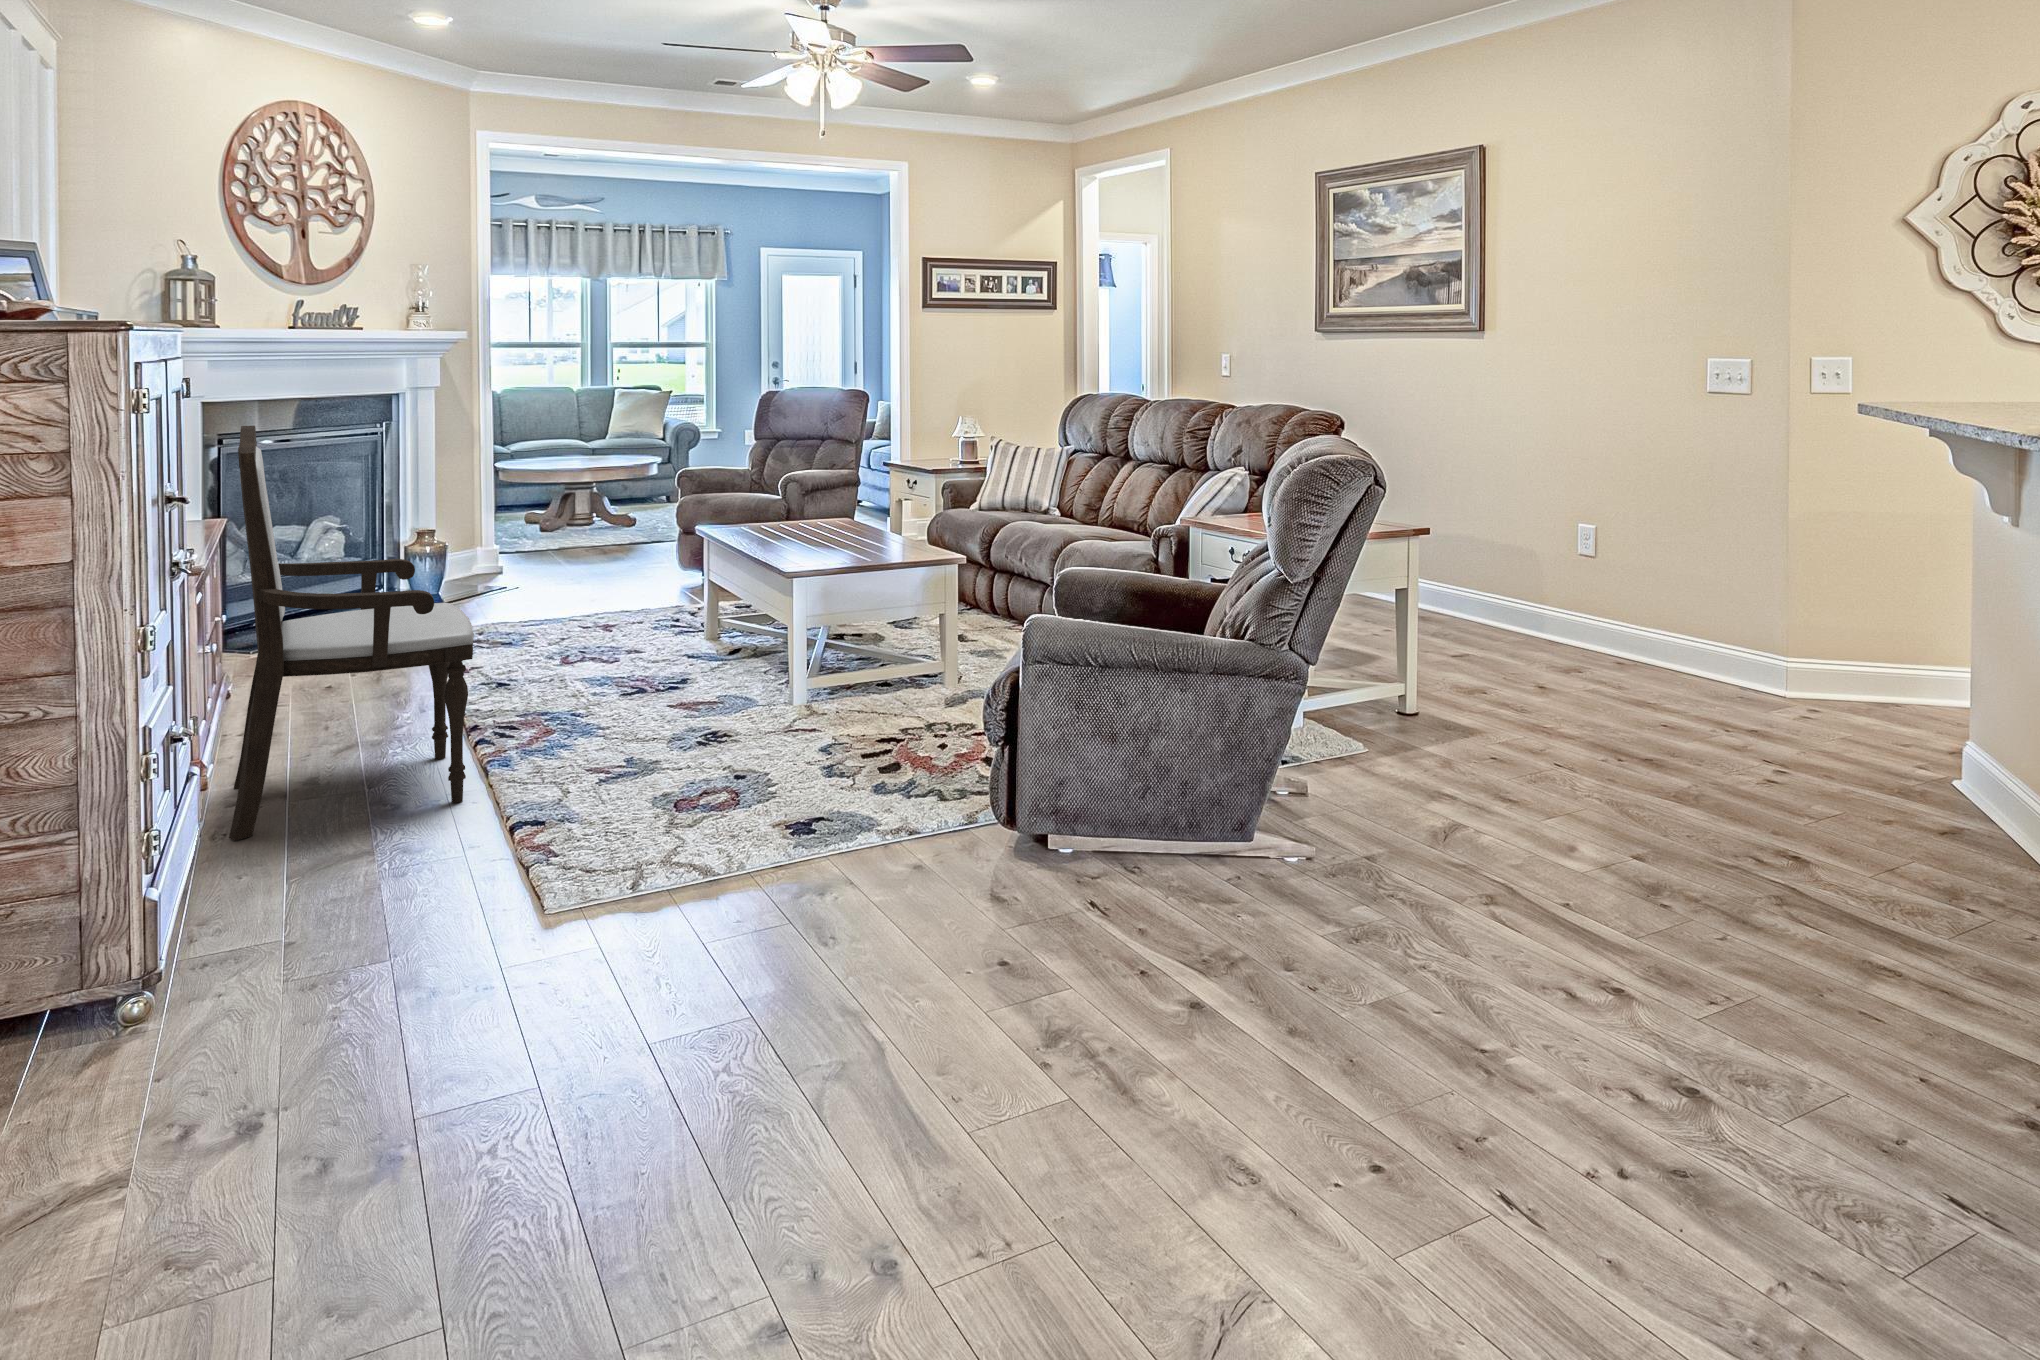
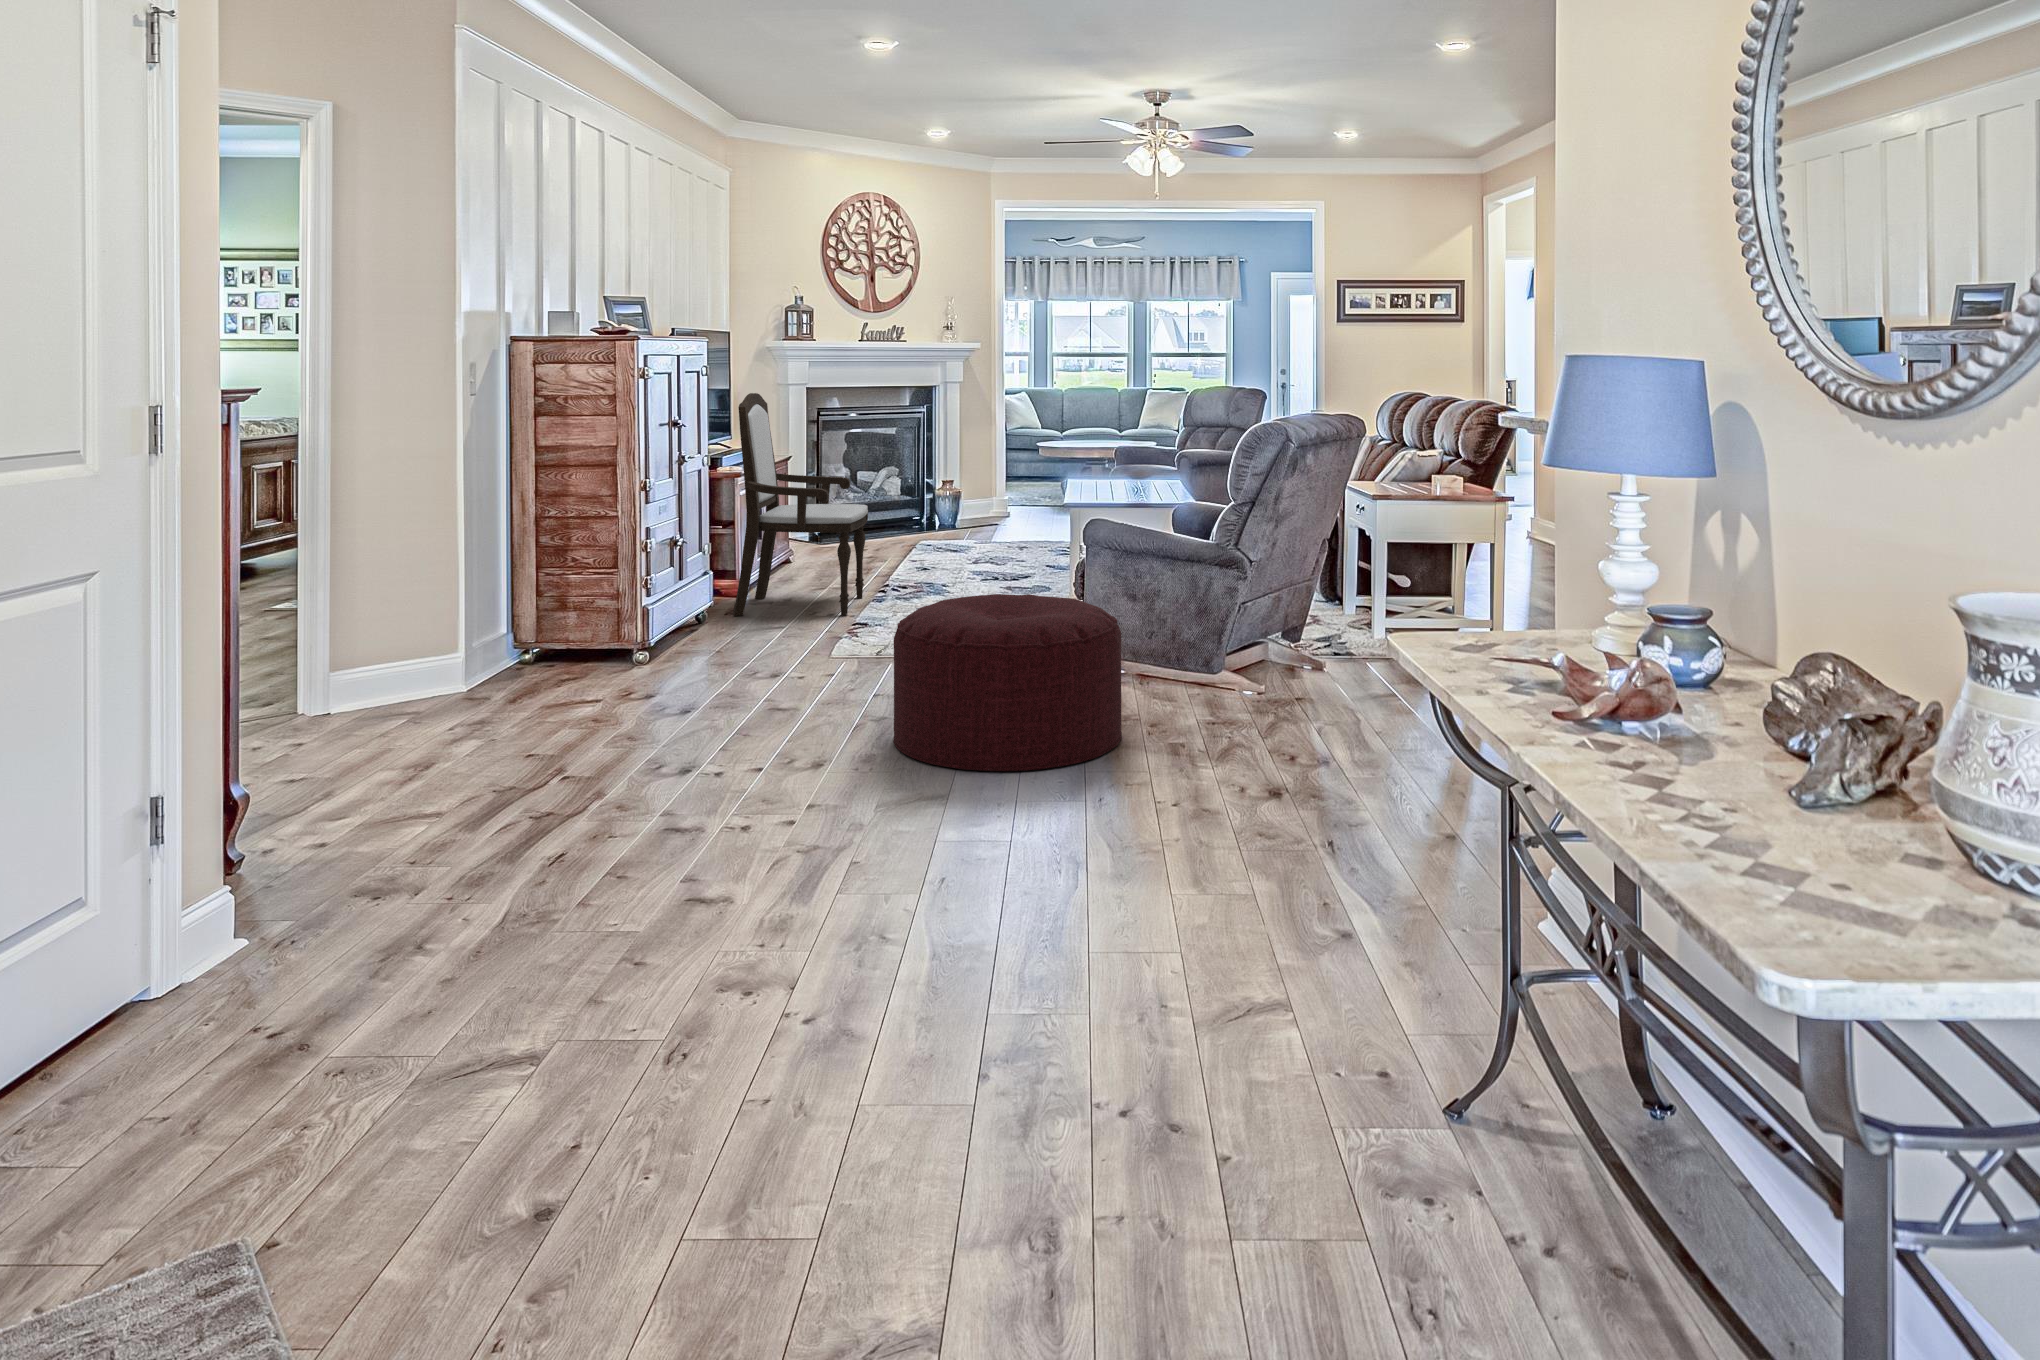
ottoman: none [919,770,1327,1167] -> present [893,594,1122,771]

